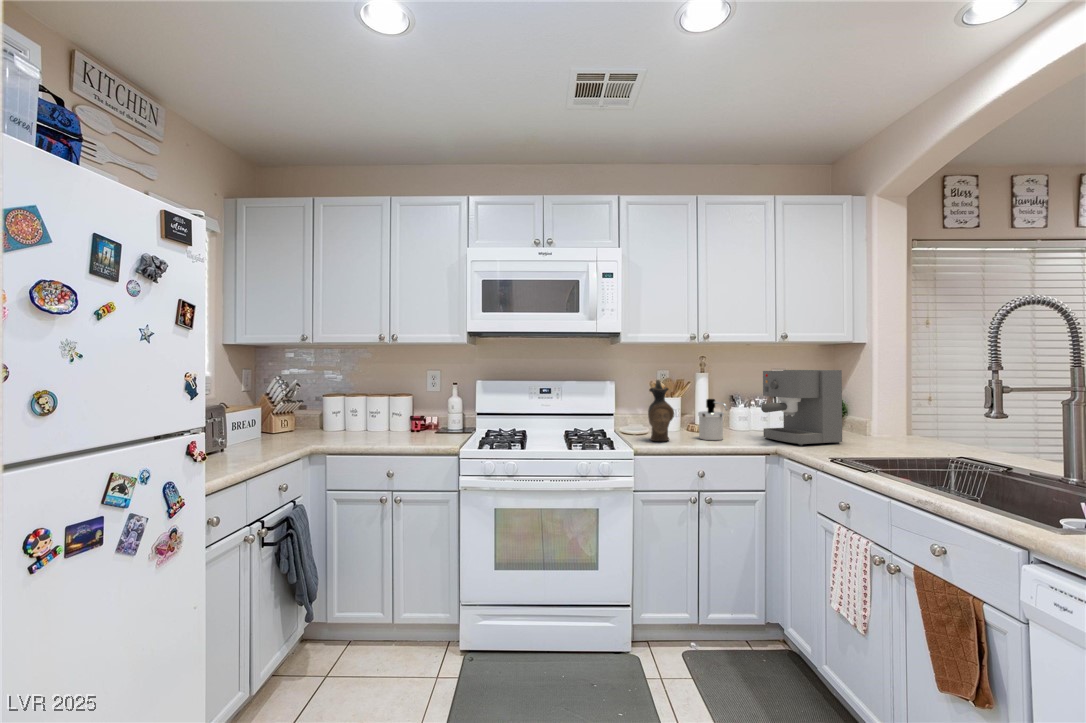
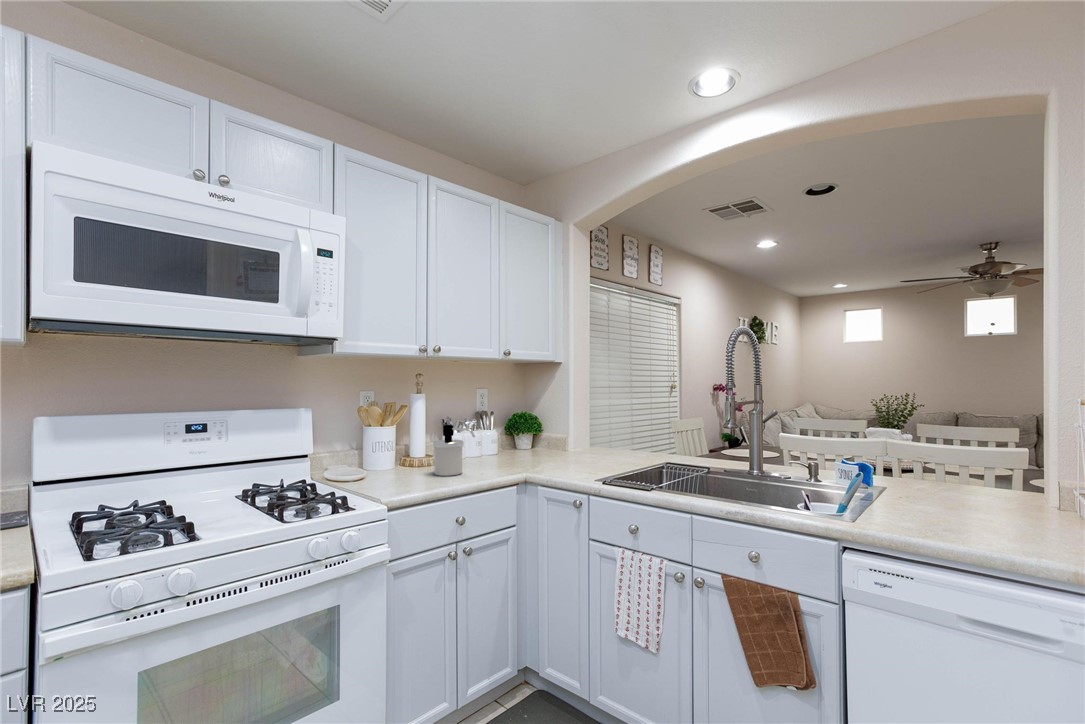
coffee maker: present [761,370,842,445] -> none [495,388,567,468]
ceramic pitcher: present [648,380,674,441] -> none [381,404,418,488]

